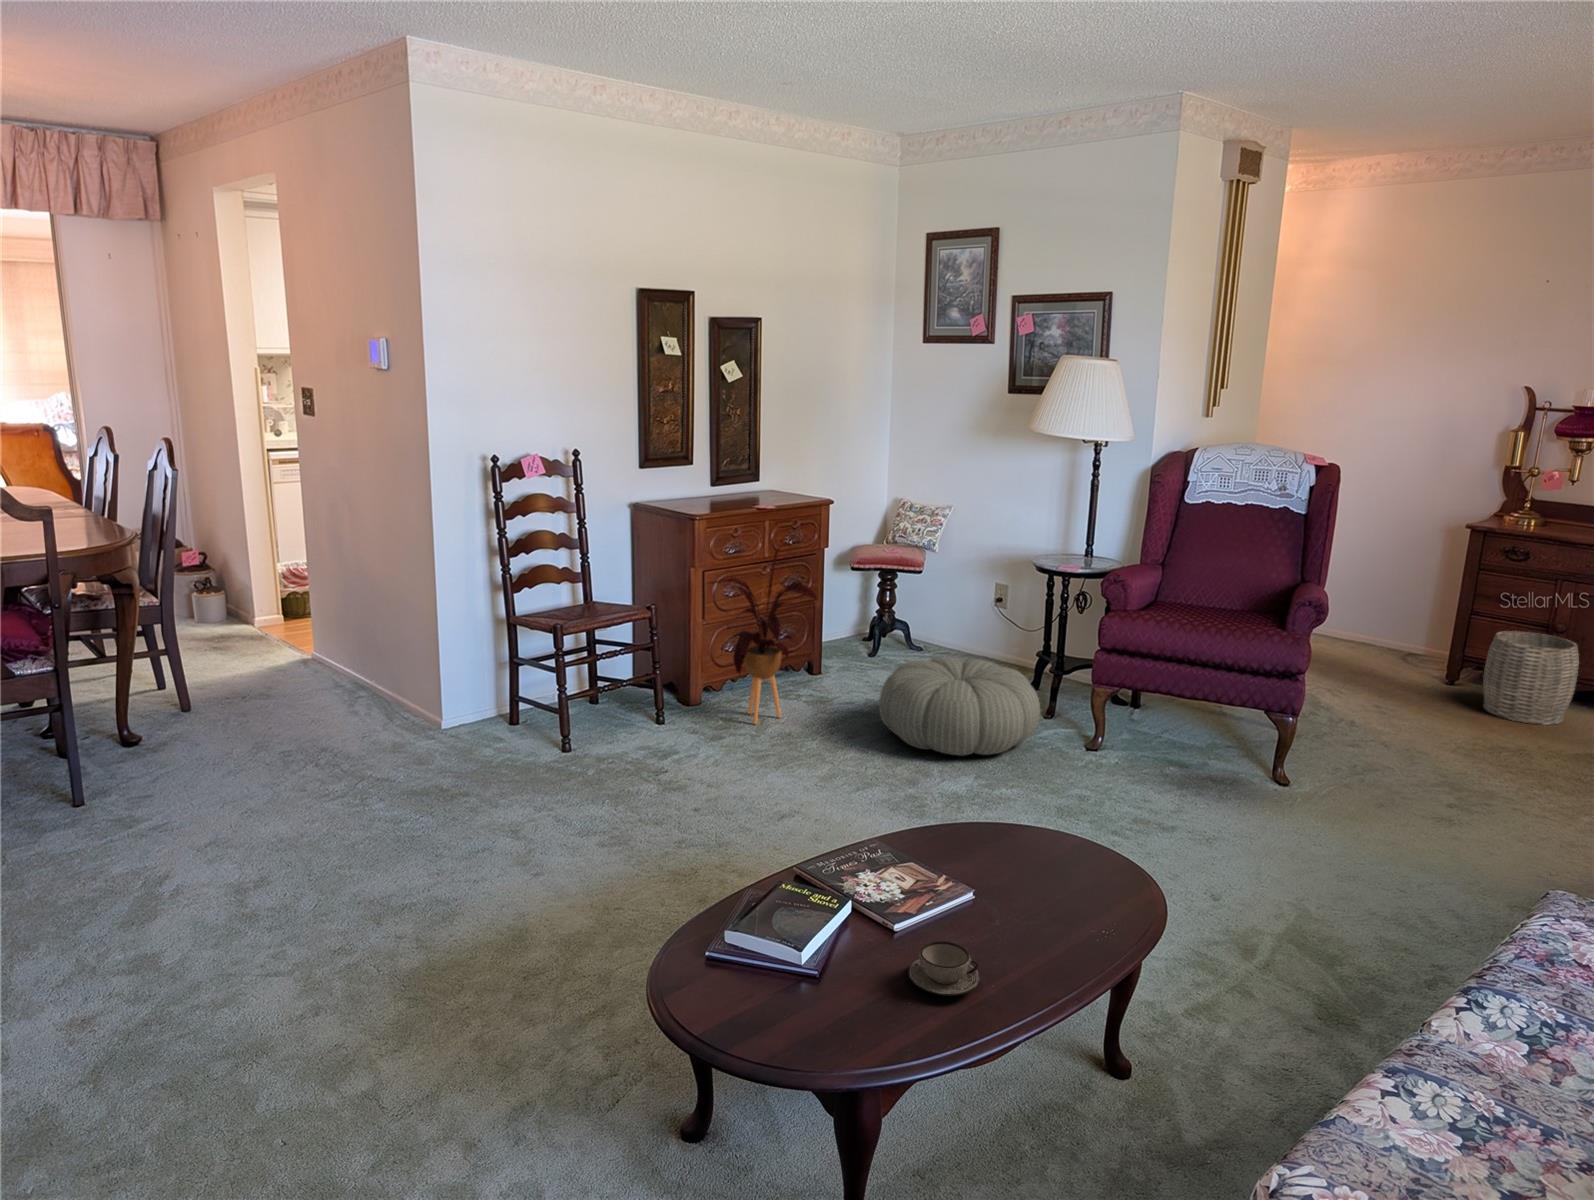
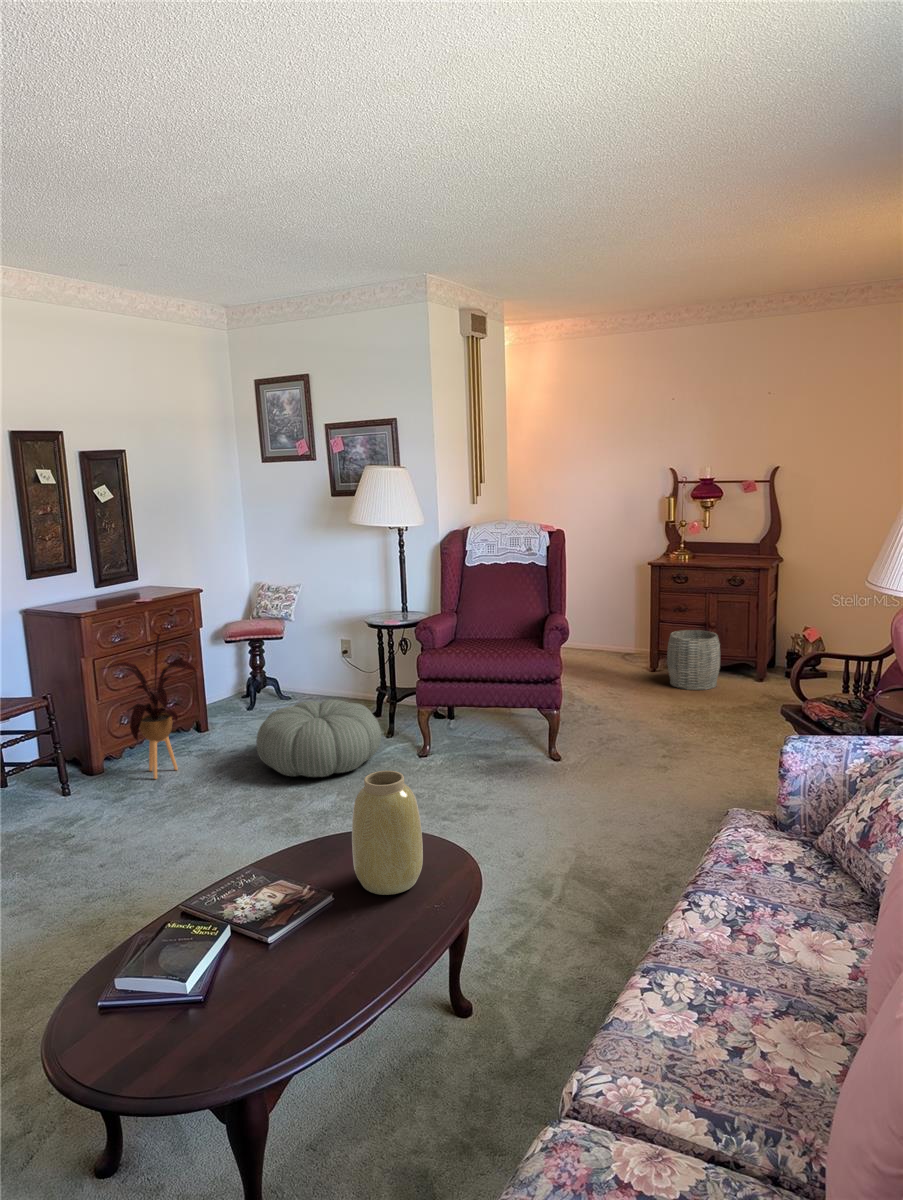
vase: none [1007,754,1098,907] -> present [352,771,423,895]
teacup: present [908,941,980,996] -> none [276,946,337,996]

